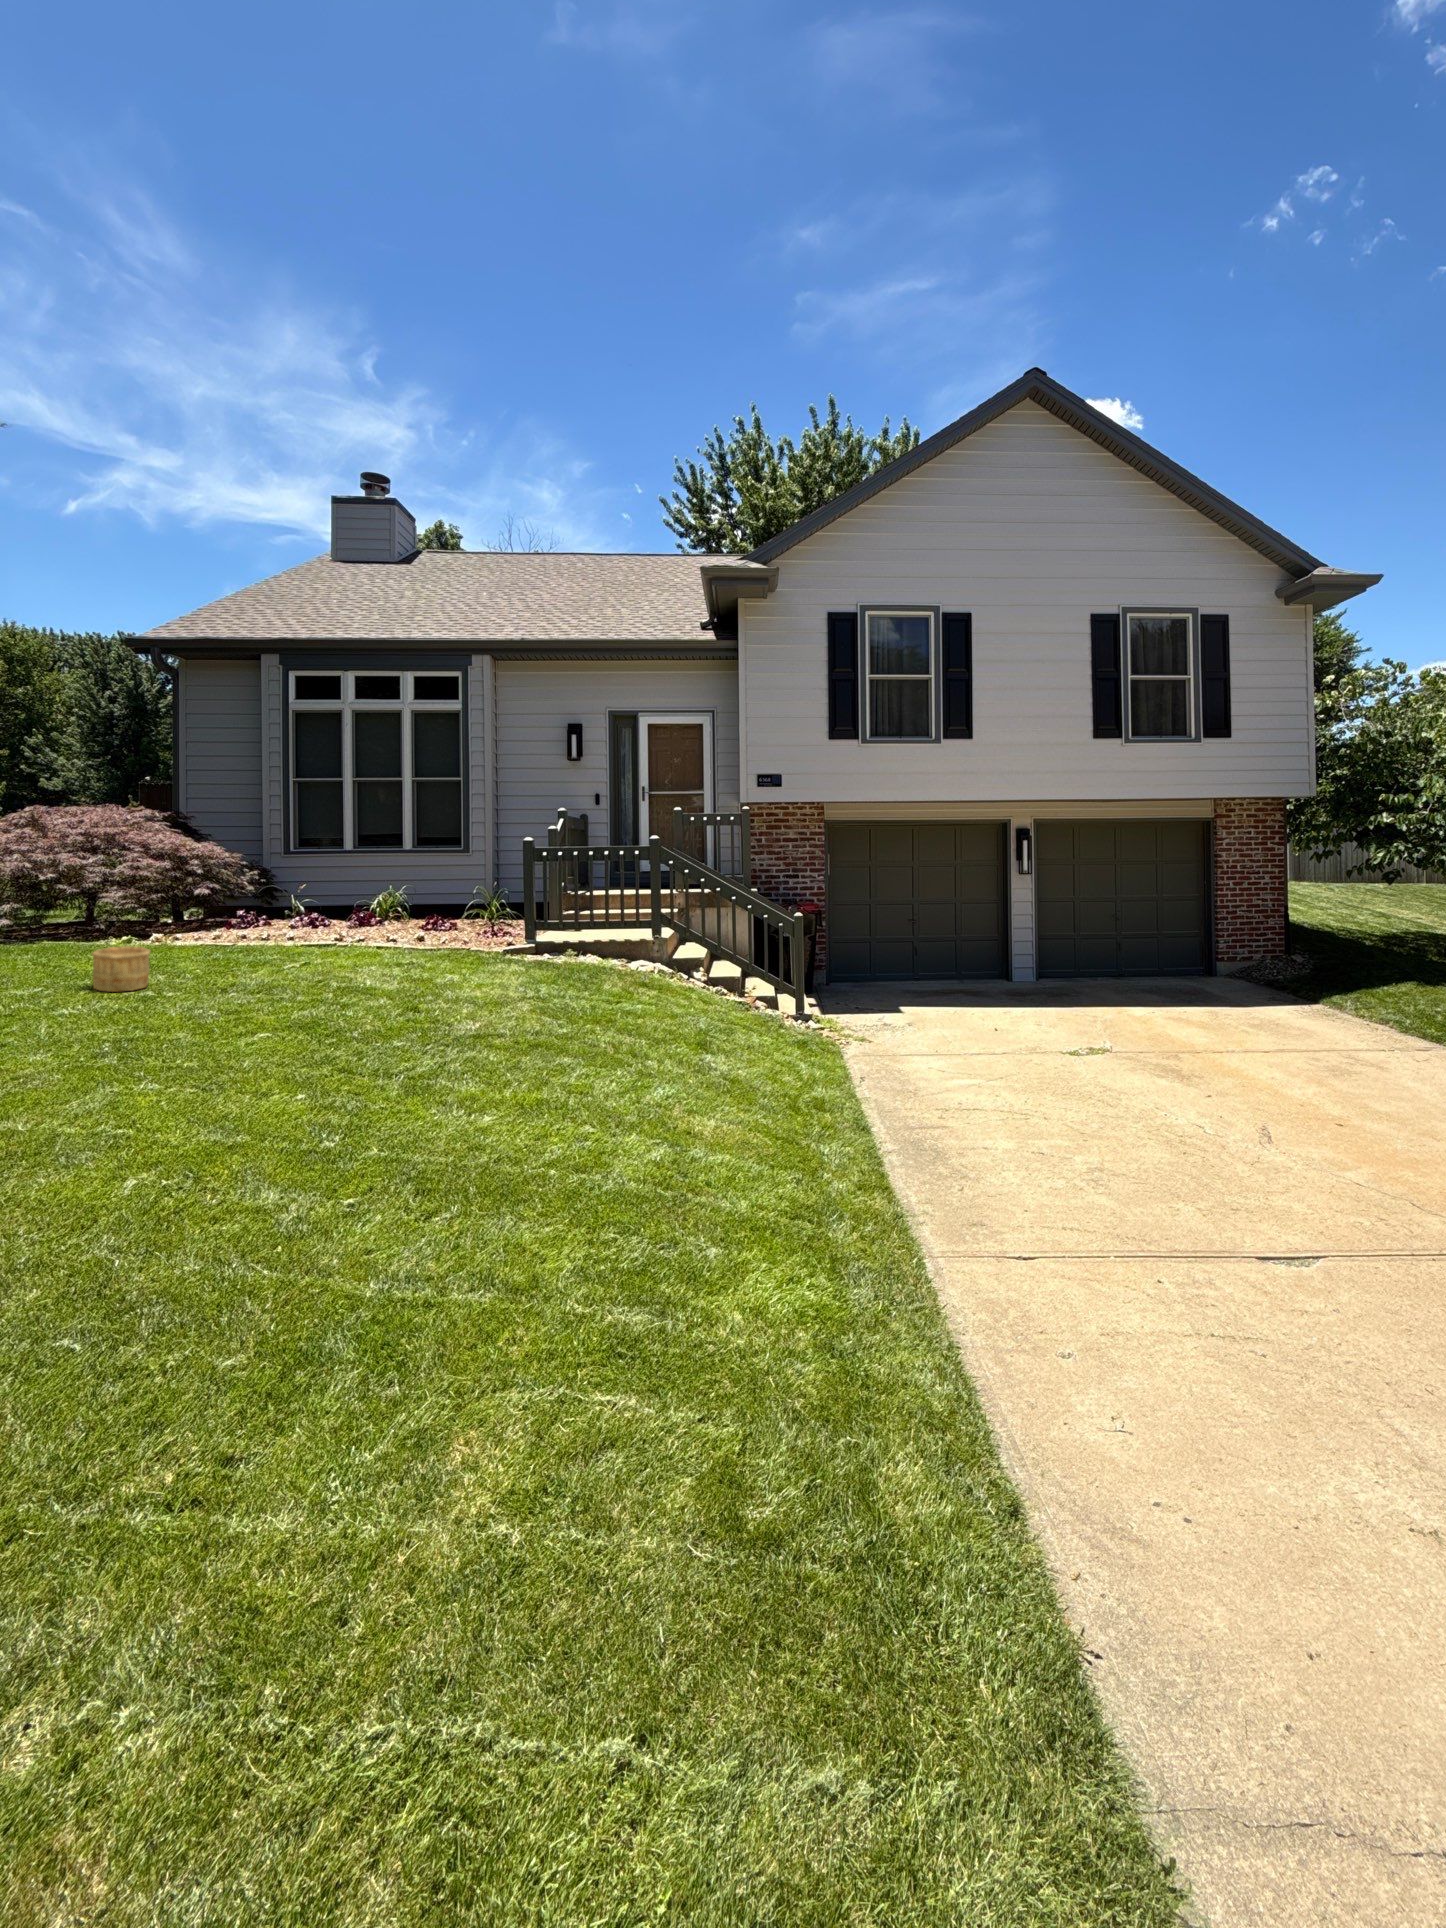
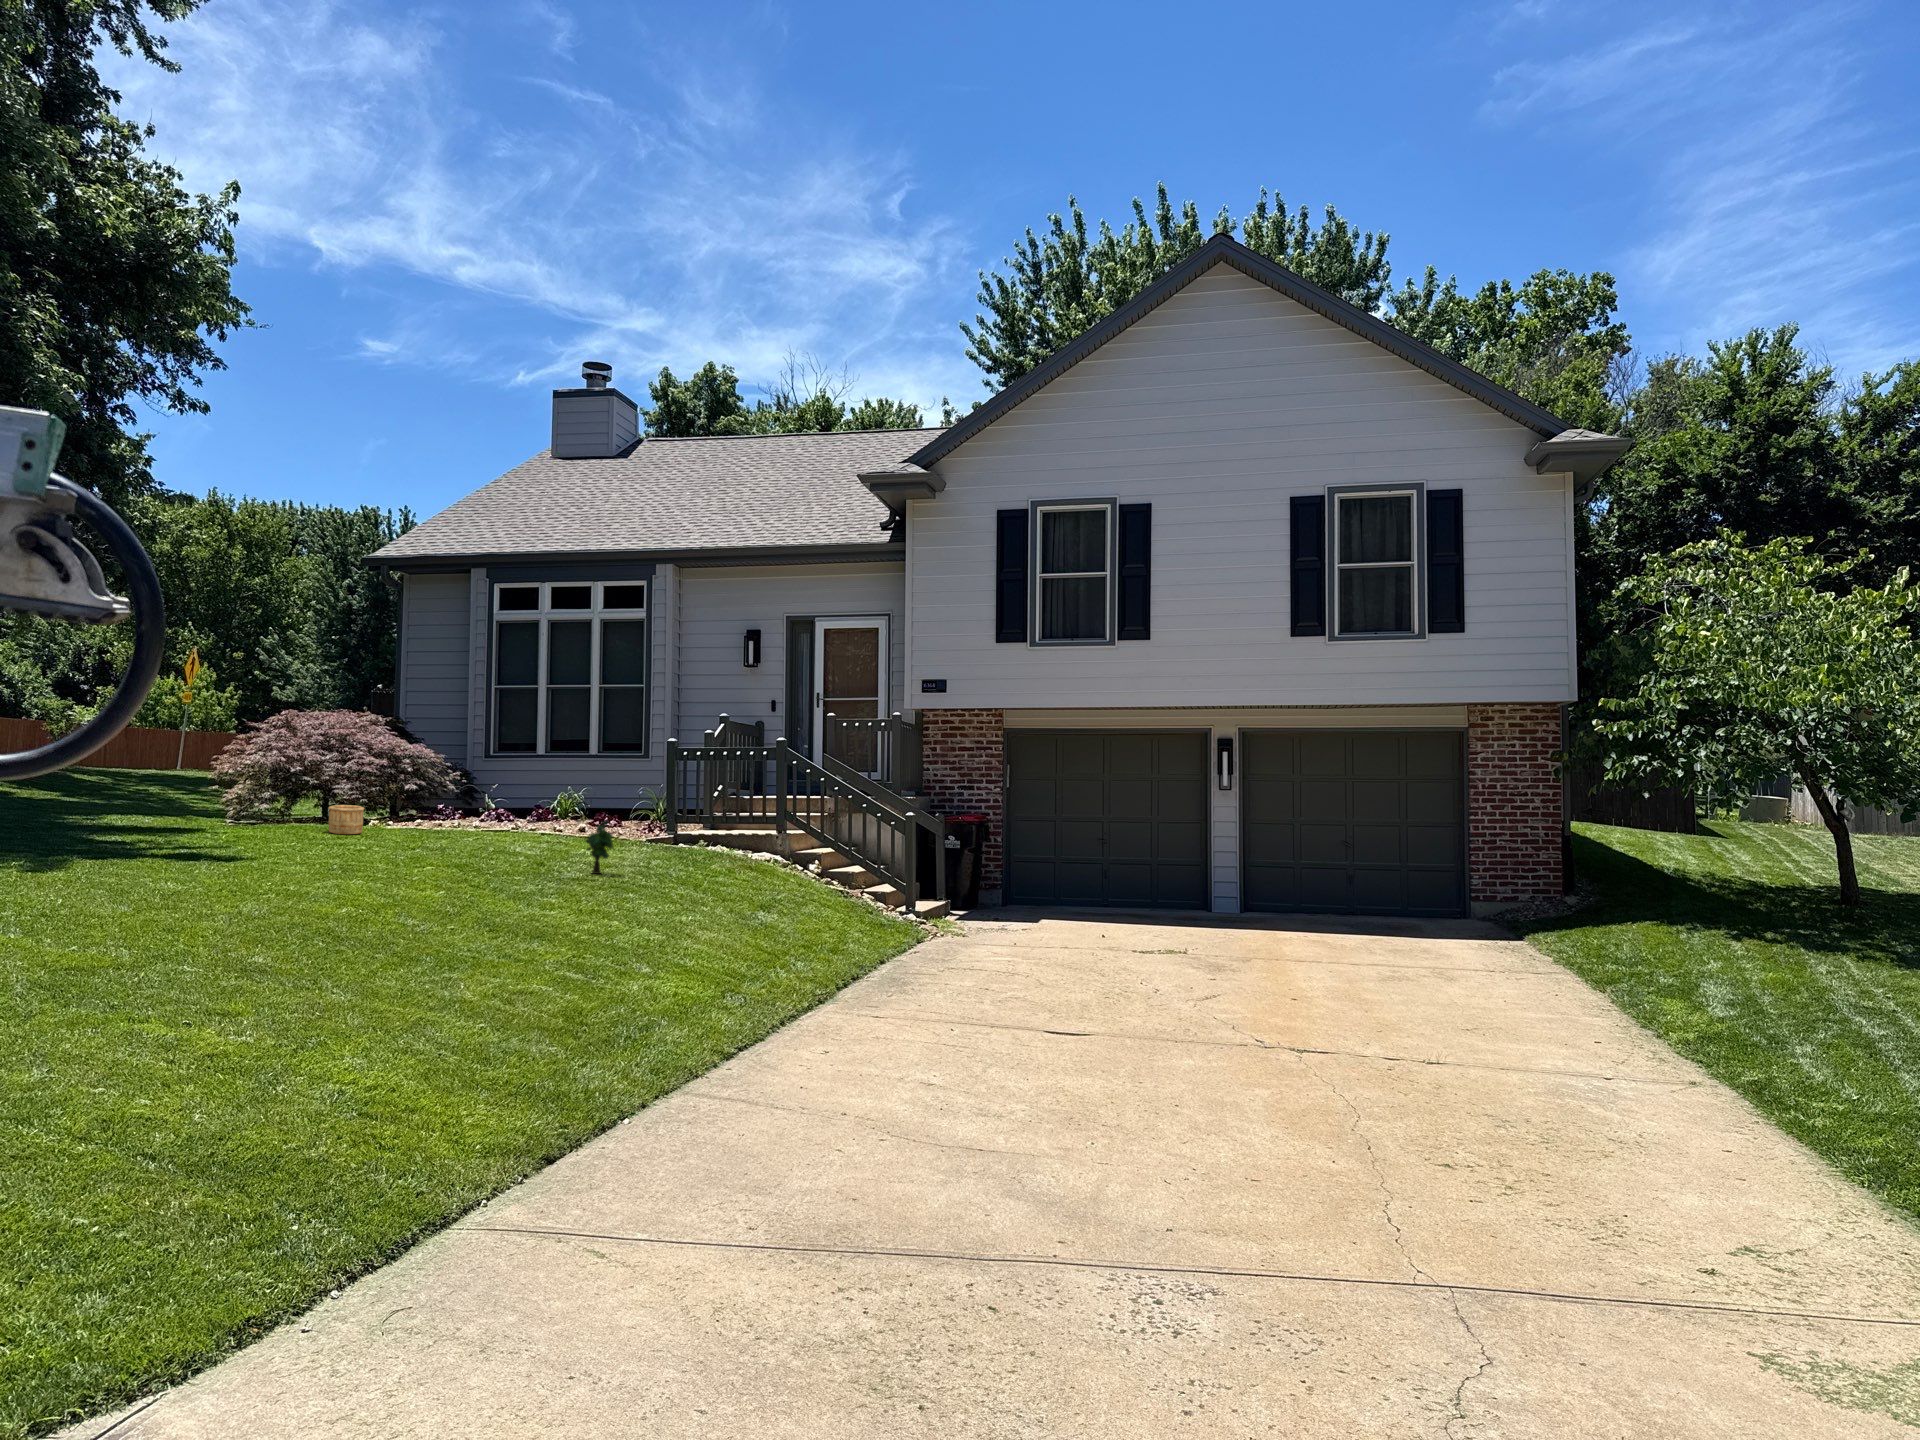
decorative plant: none [529,975,578,1056] -> present [586,820,613,874]

